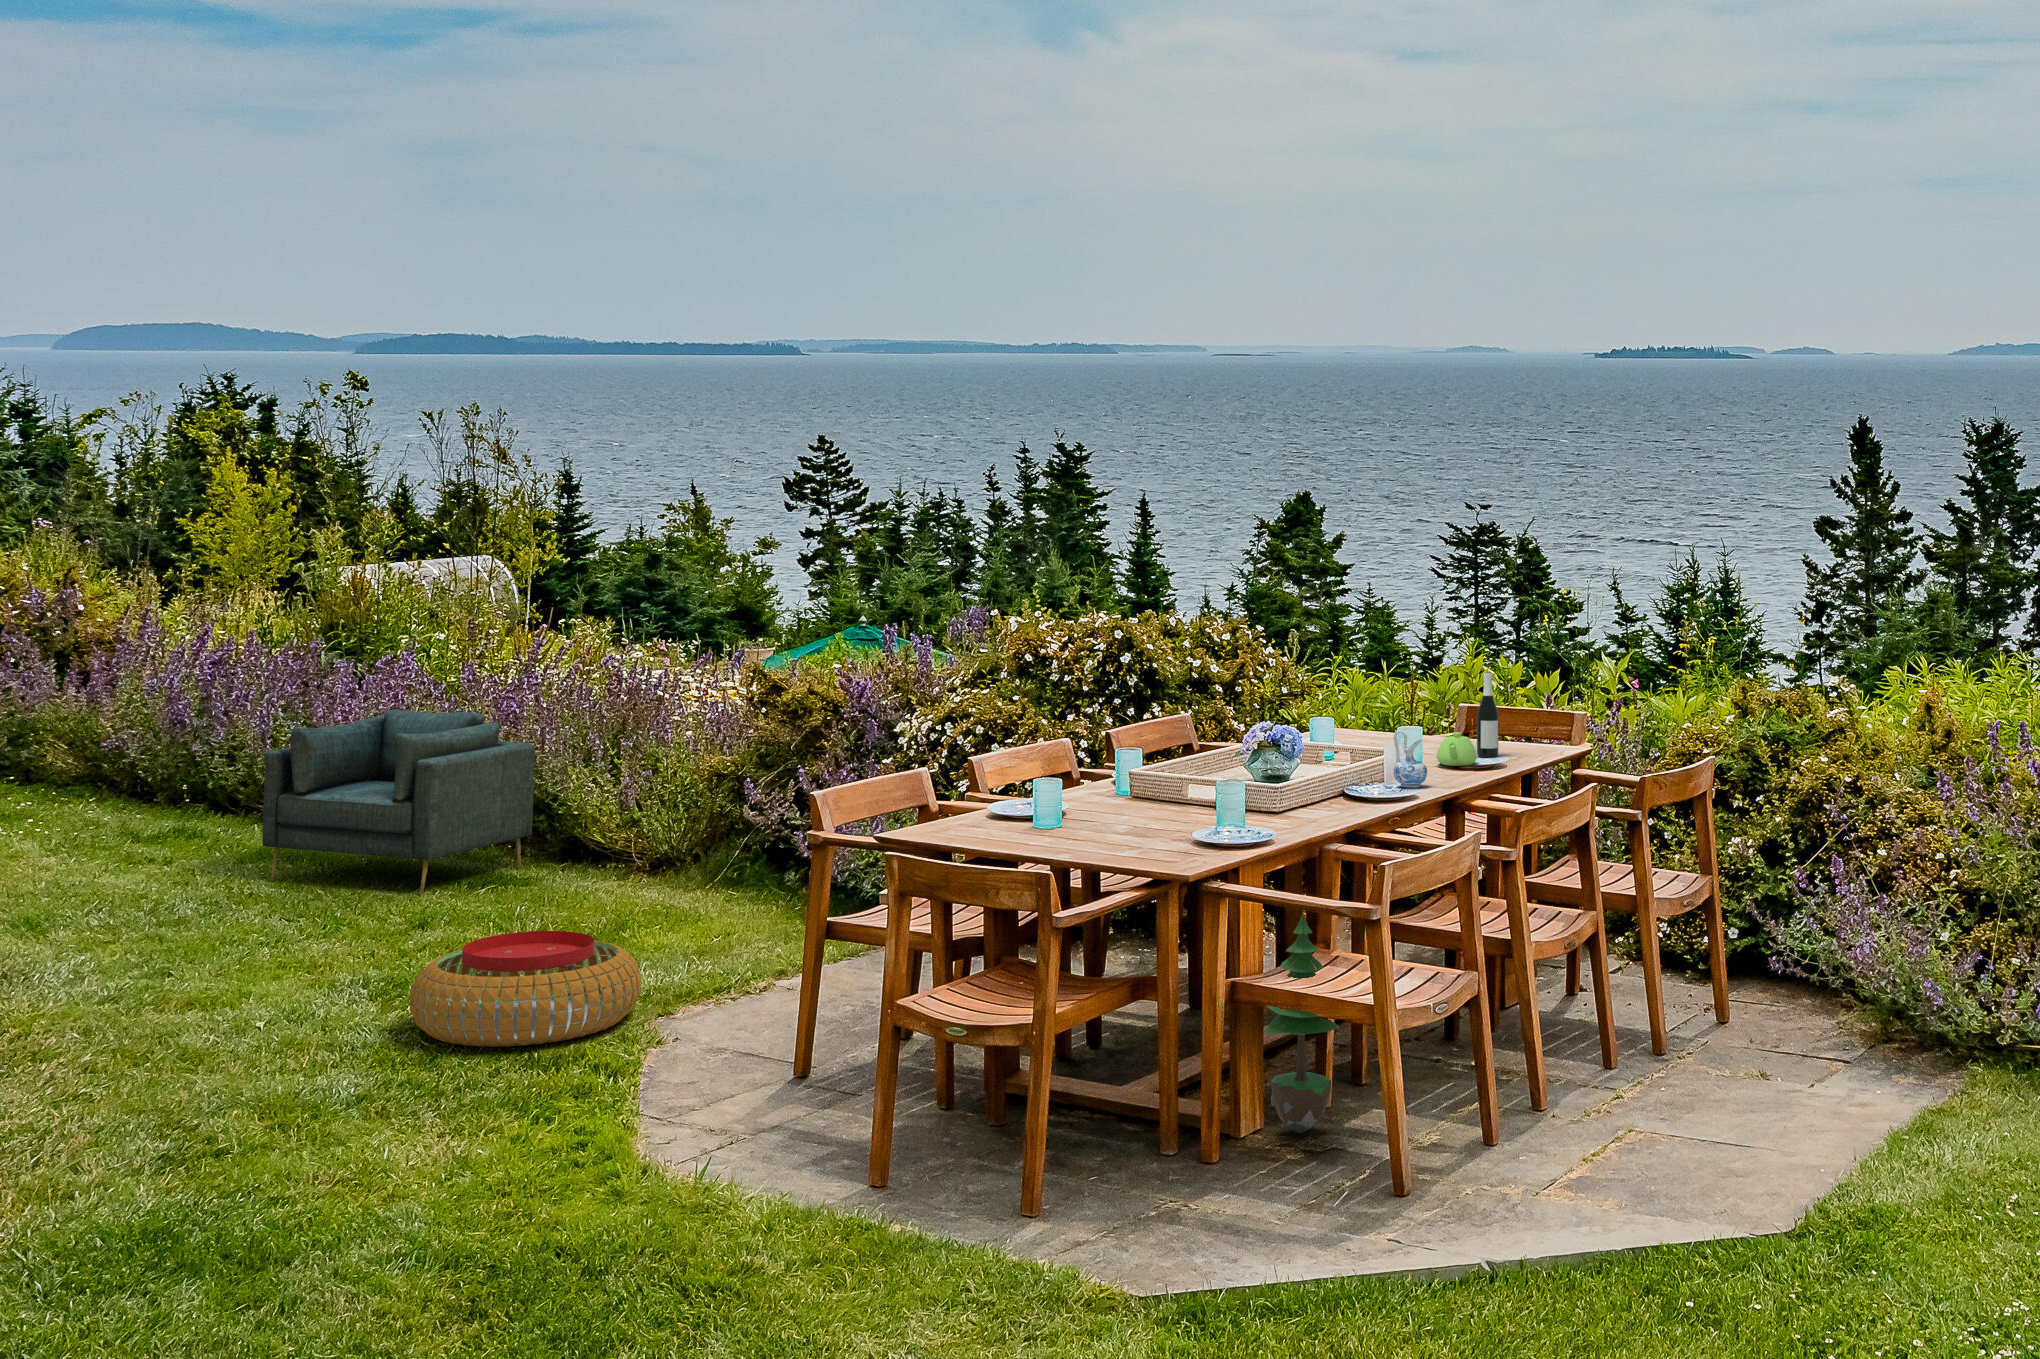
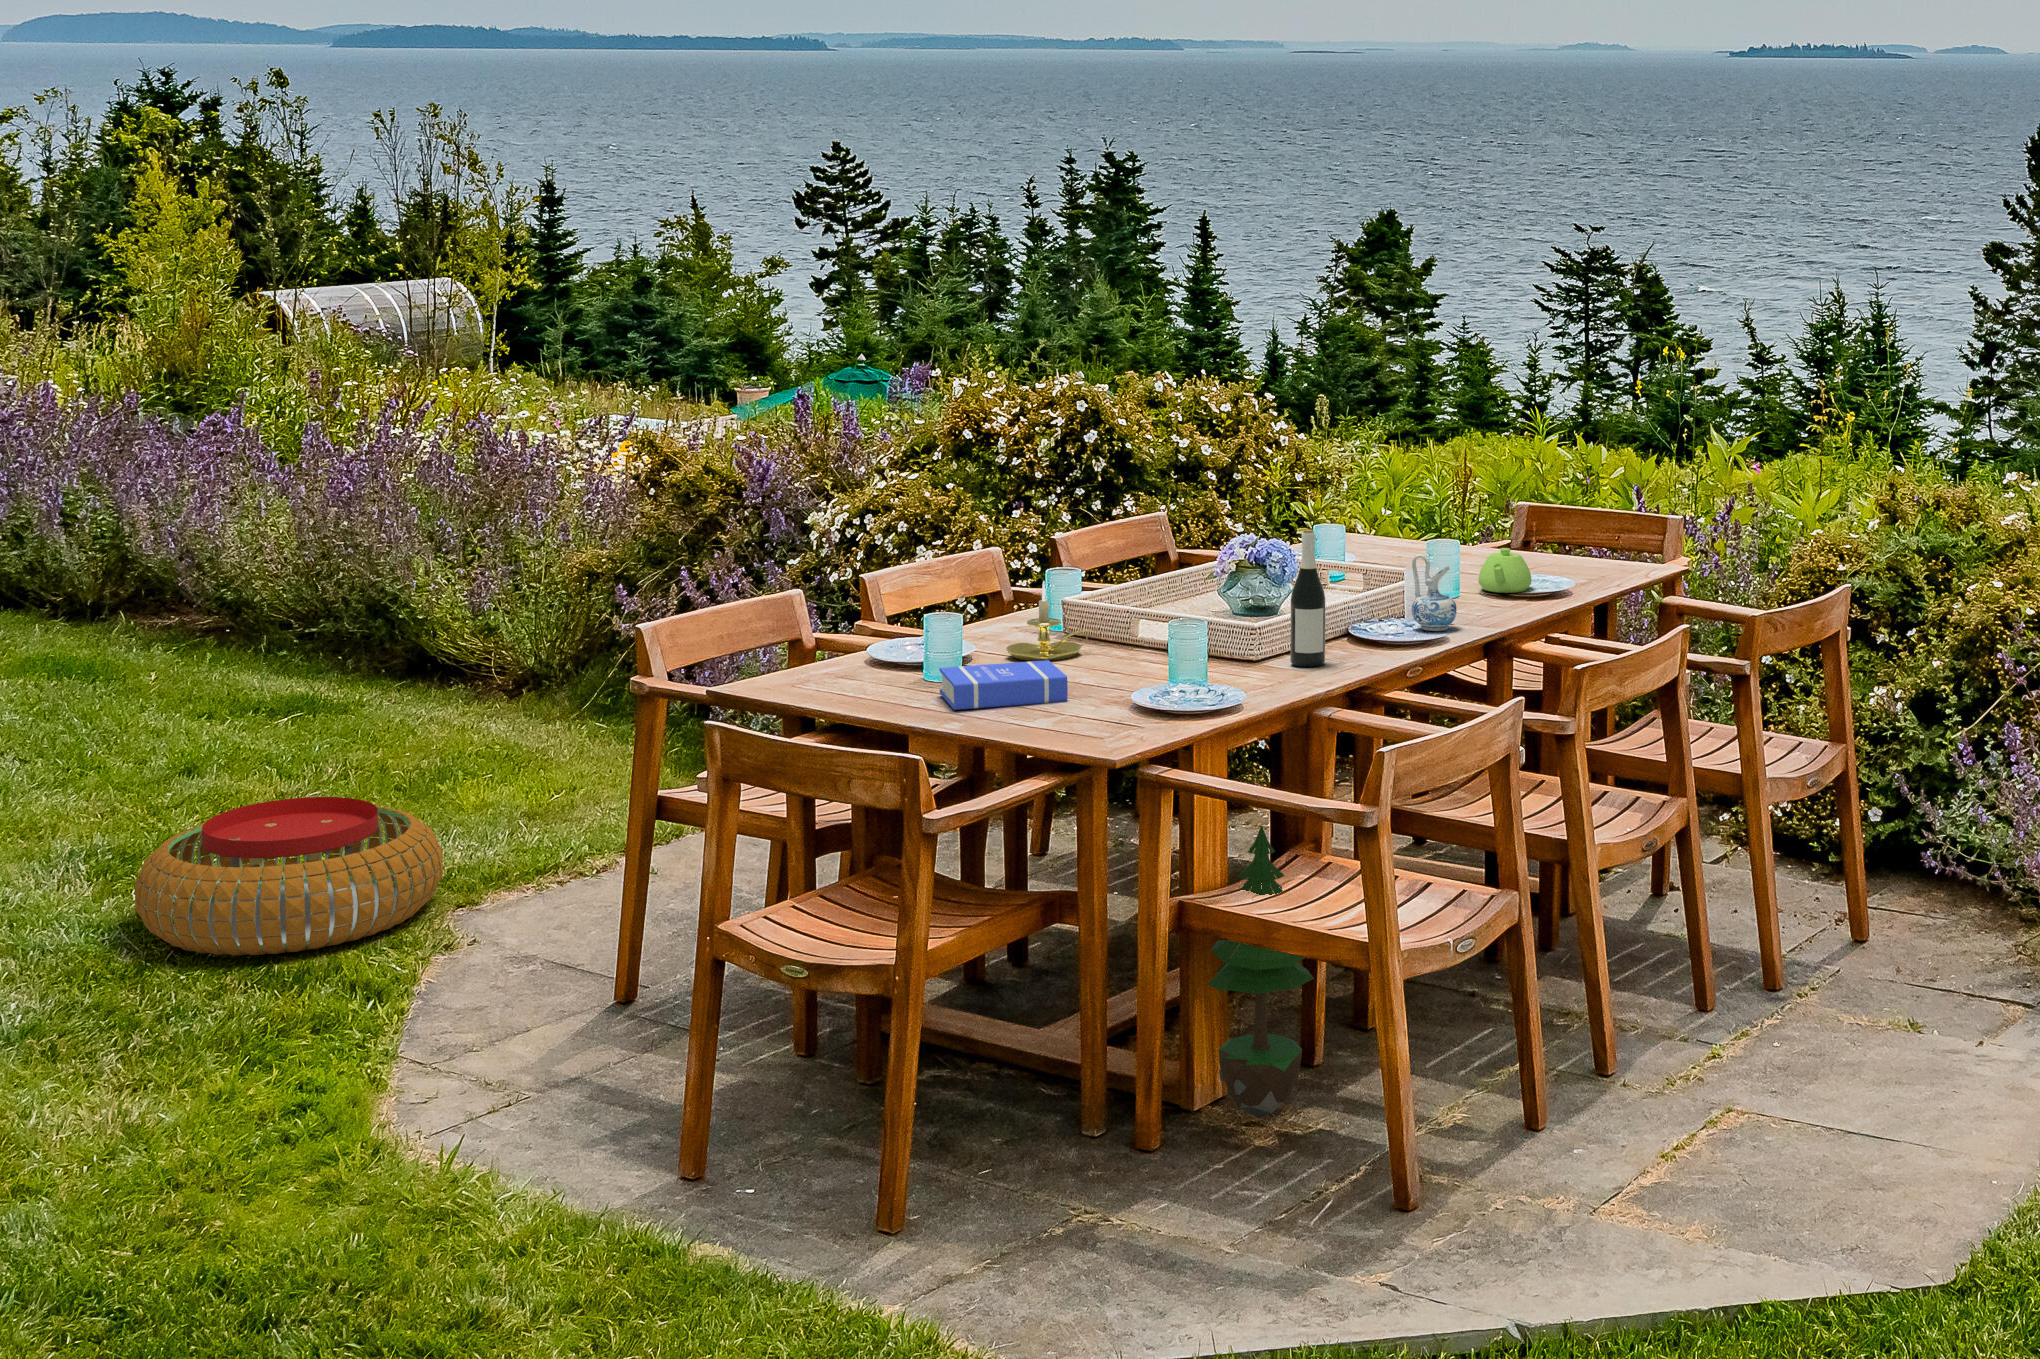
wine bottle: present [1477,672,1499,757] -> present [1291,530,1325,667]
armchair: present [262,710,535,894] -> none [57,491,392,719]
candle holder: none [1097,748,1162,807] -> present [1006,581,1093,661]
book: none [1061,802,1157,834] -> present [939,660,1068,710]

